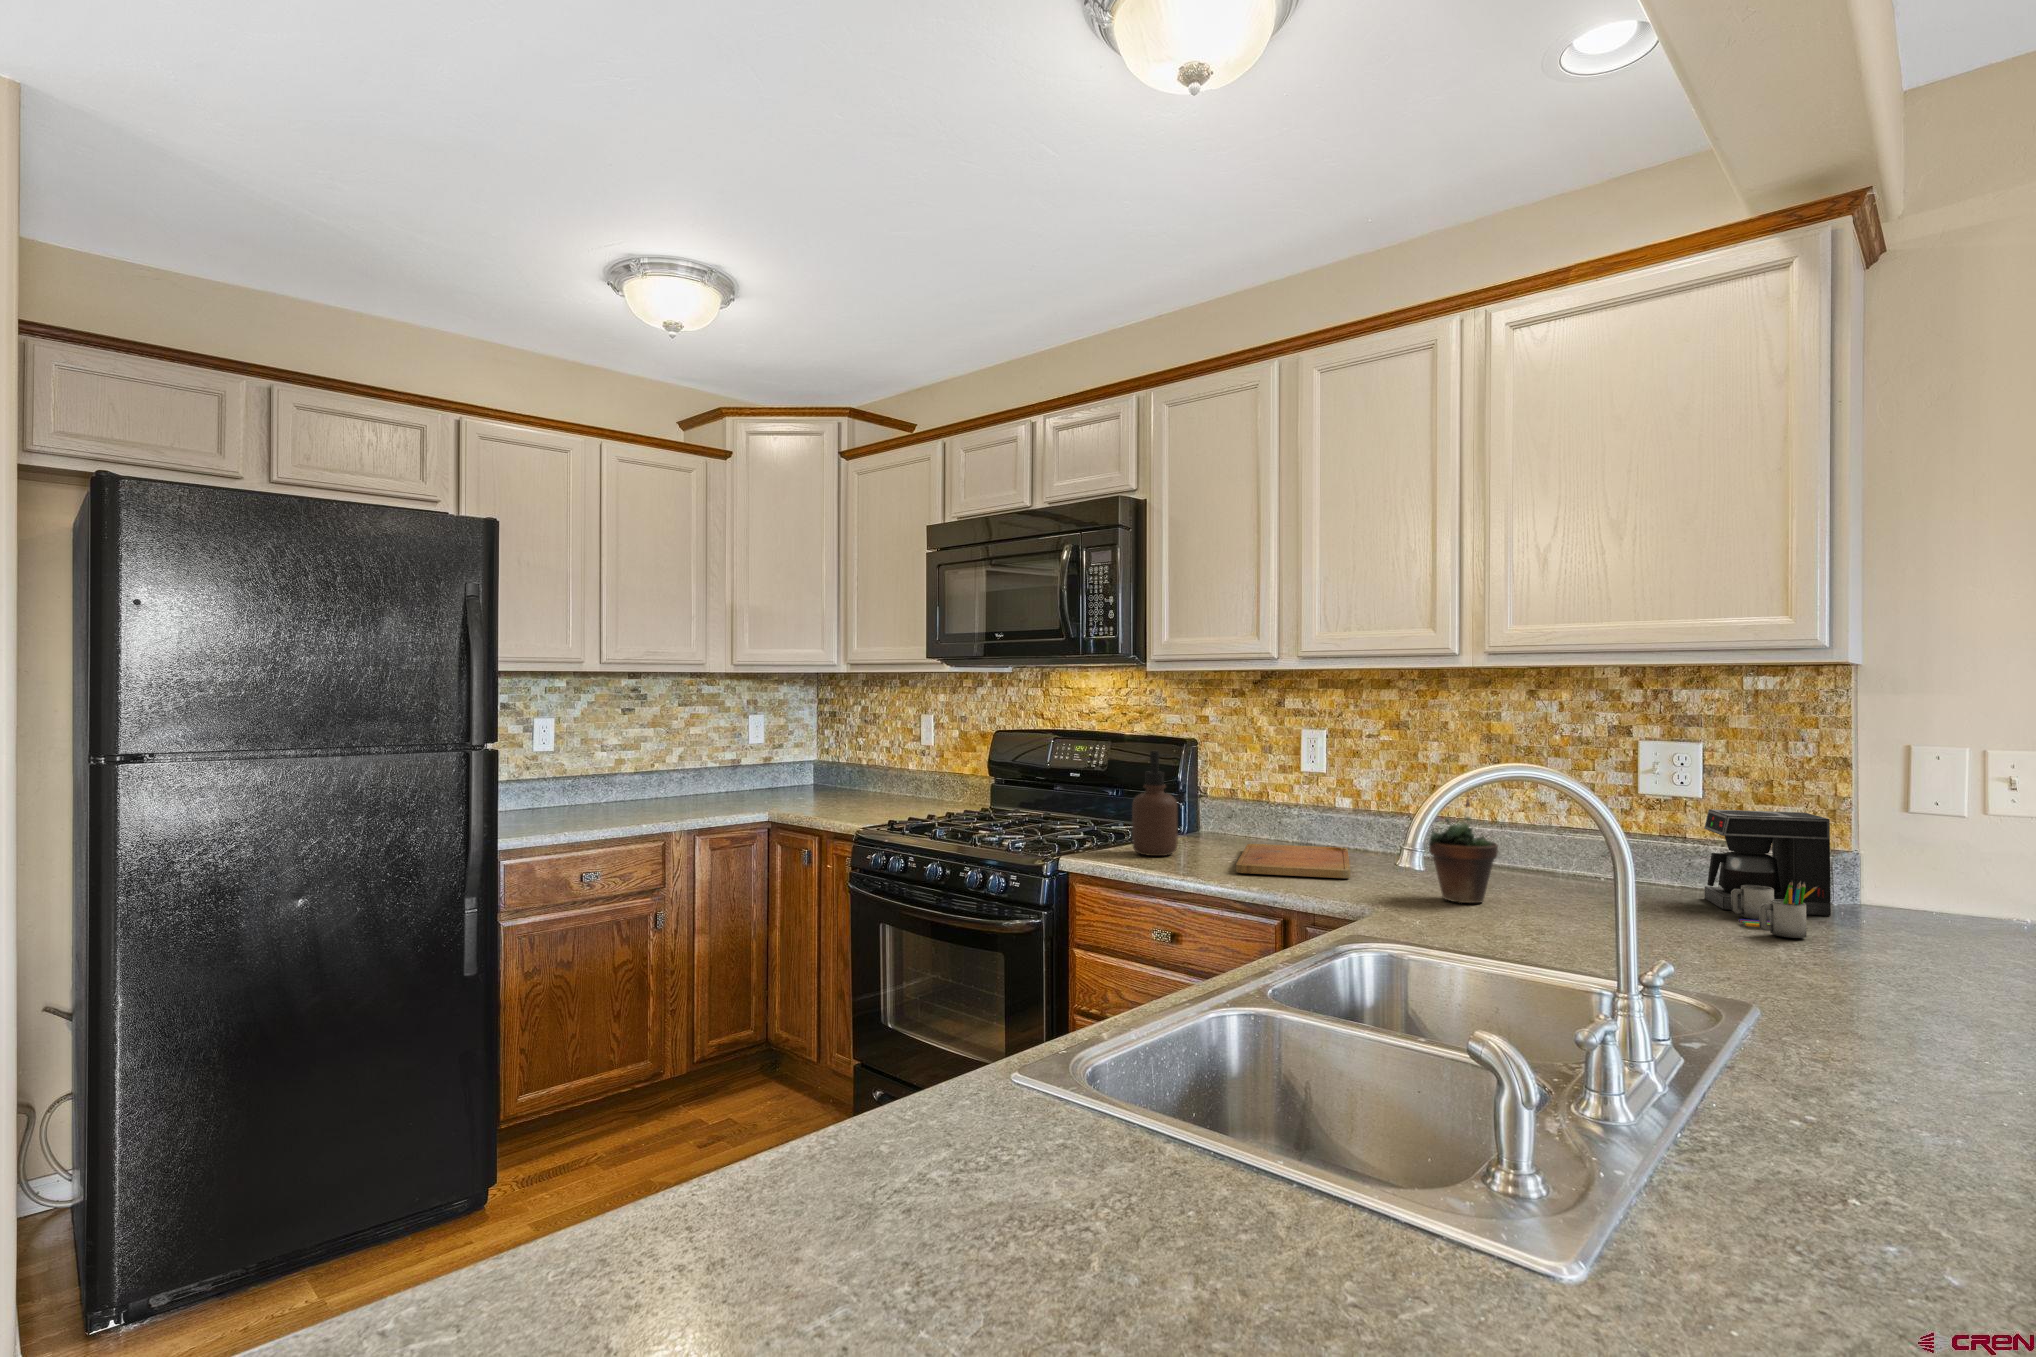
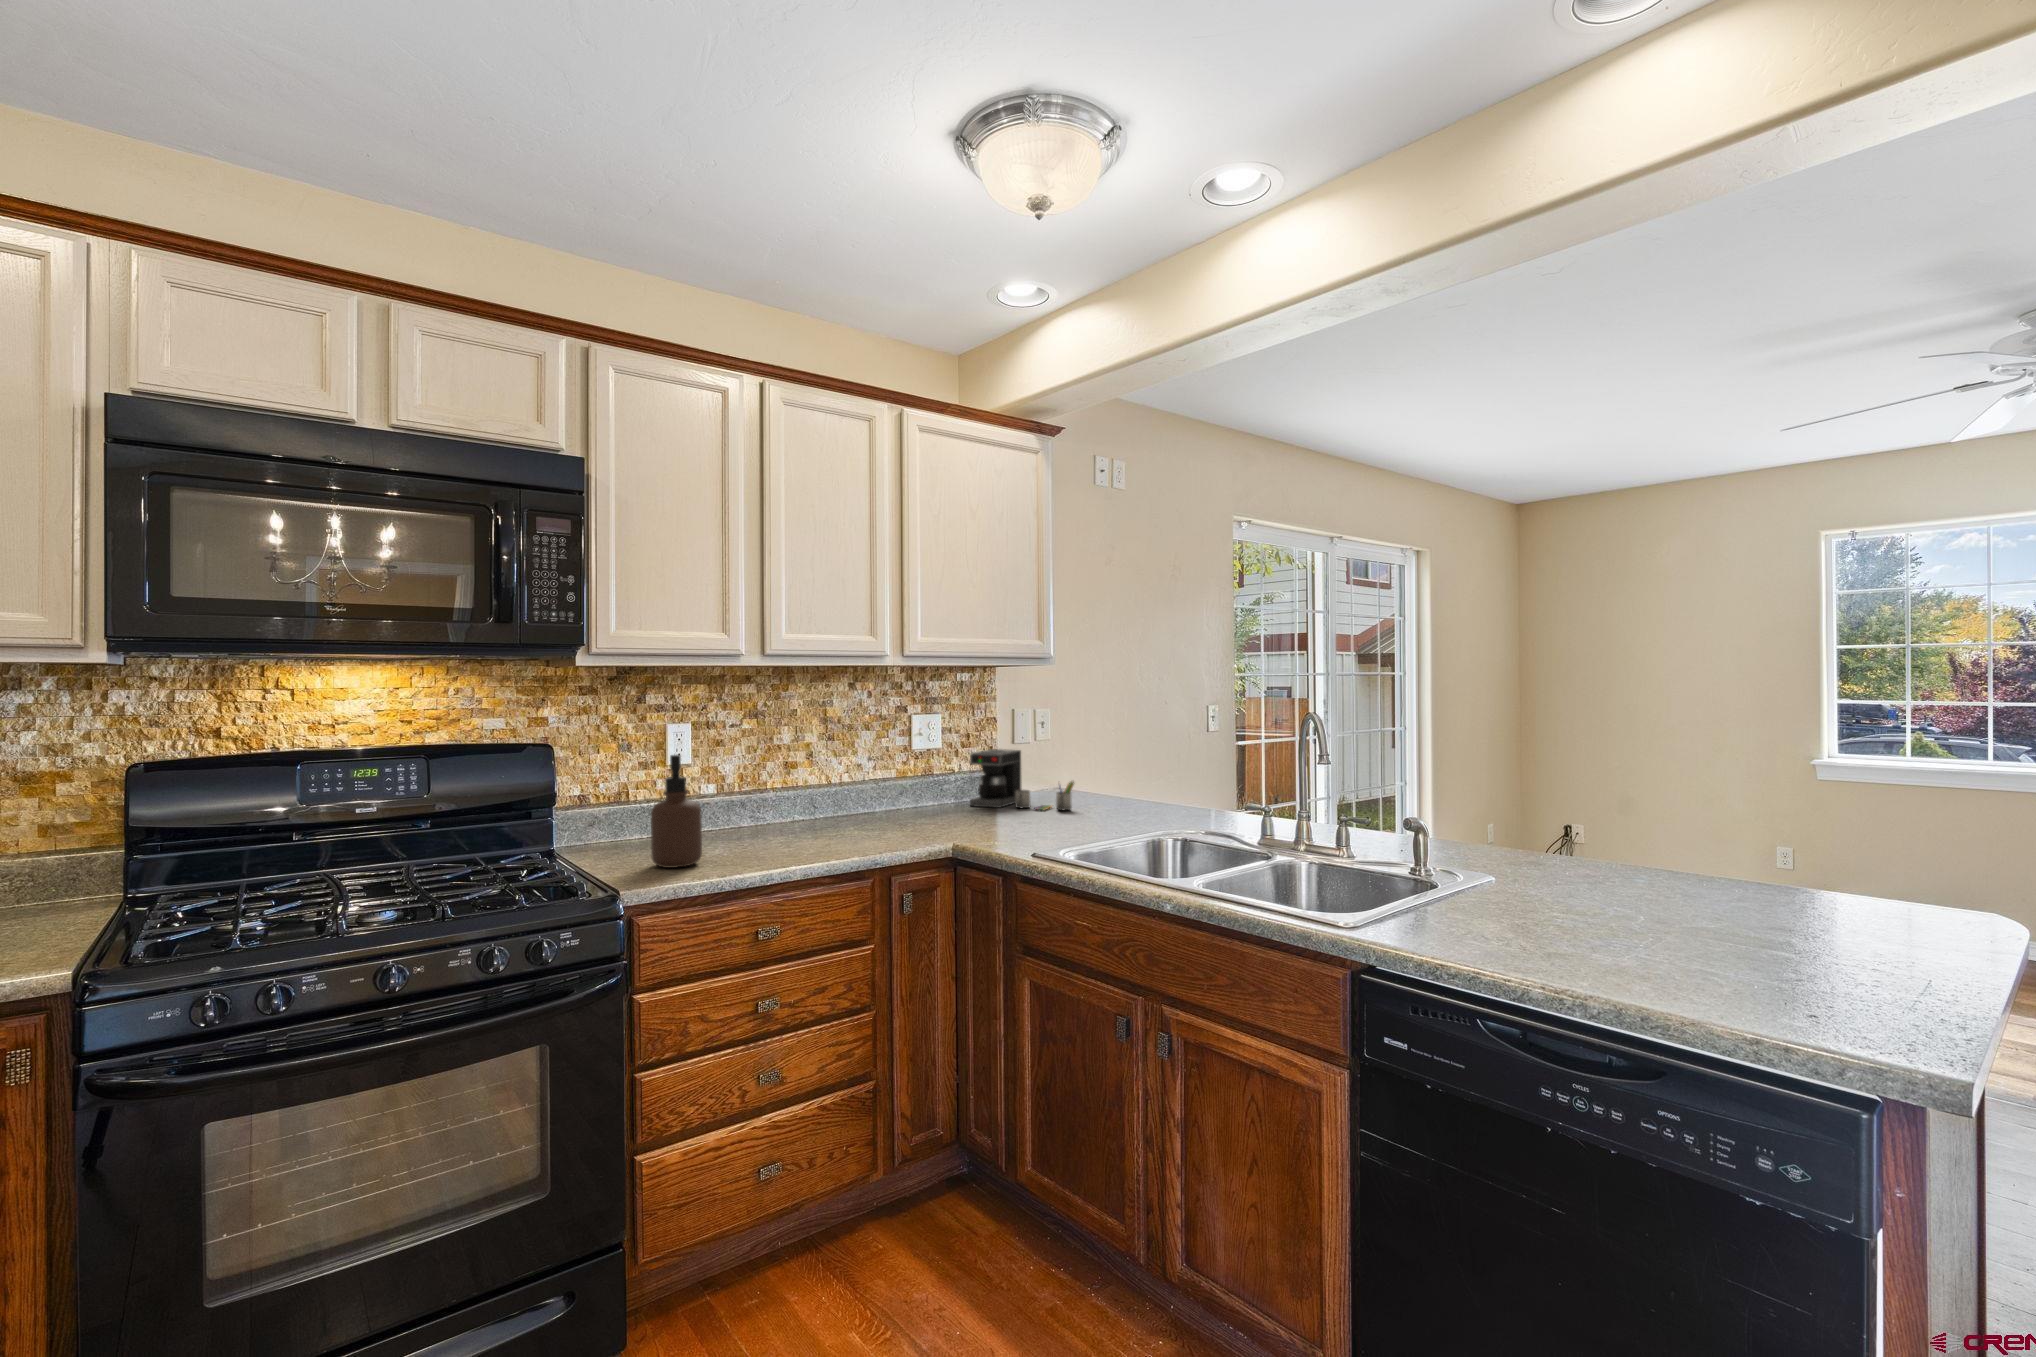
succulent plant: present [1429,798,1498,903] -> none [930,758,975,832]
cutting board: present [1236,844,1351,878] -> none [698,825,862,854]

